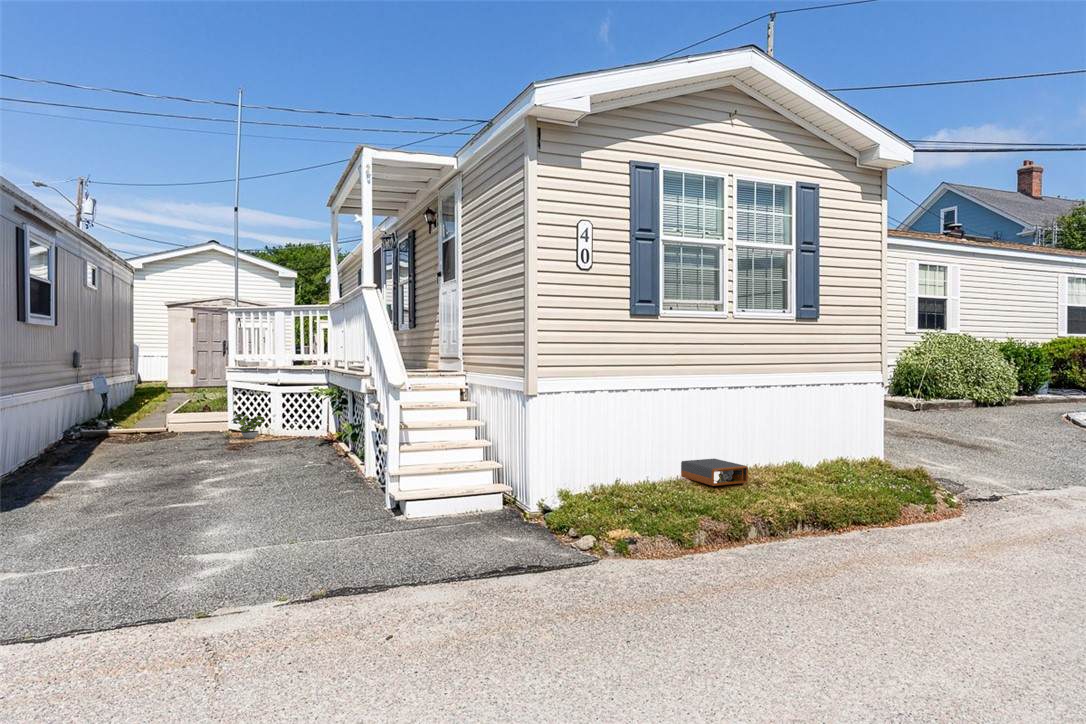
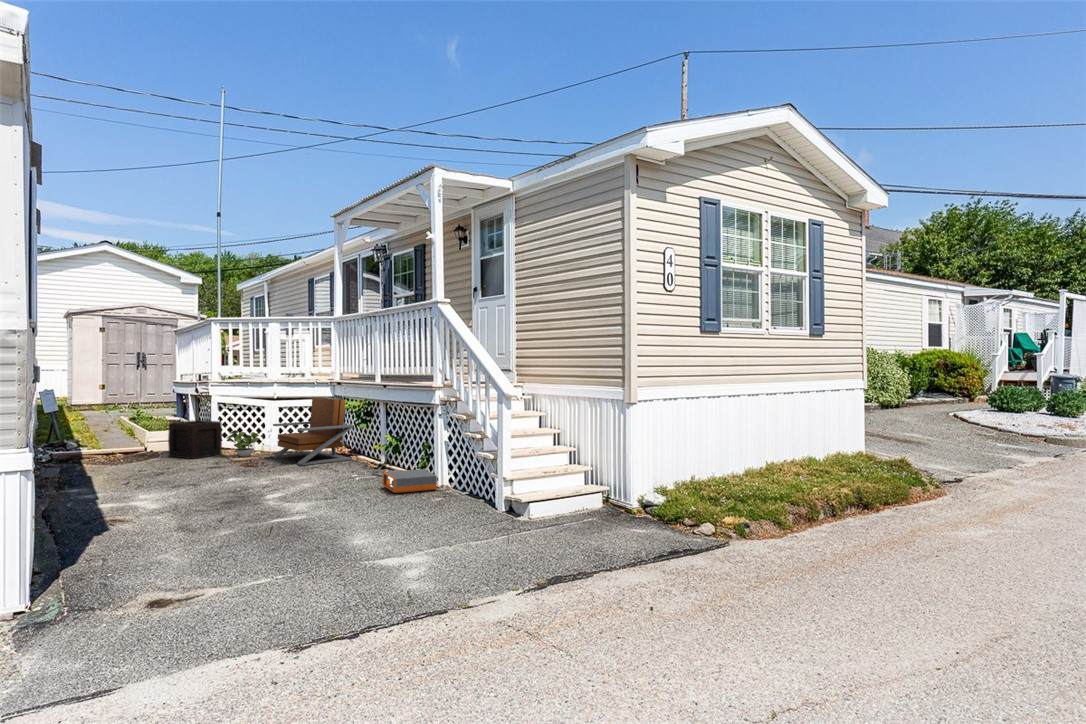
lounge chair: none [271,384,338,449] -> present [273,397,354,465]
wooden crate: none [187,404,234,439] -> present [168,420,222,459]
storage box: present [681,459,748,486] -> present [383,469,437,493]

